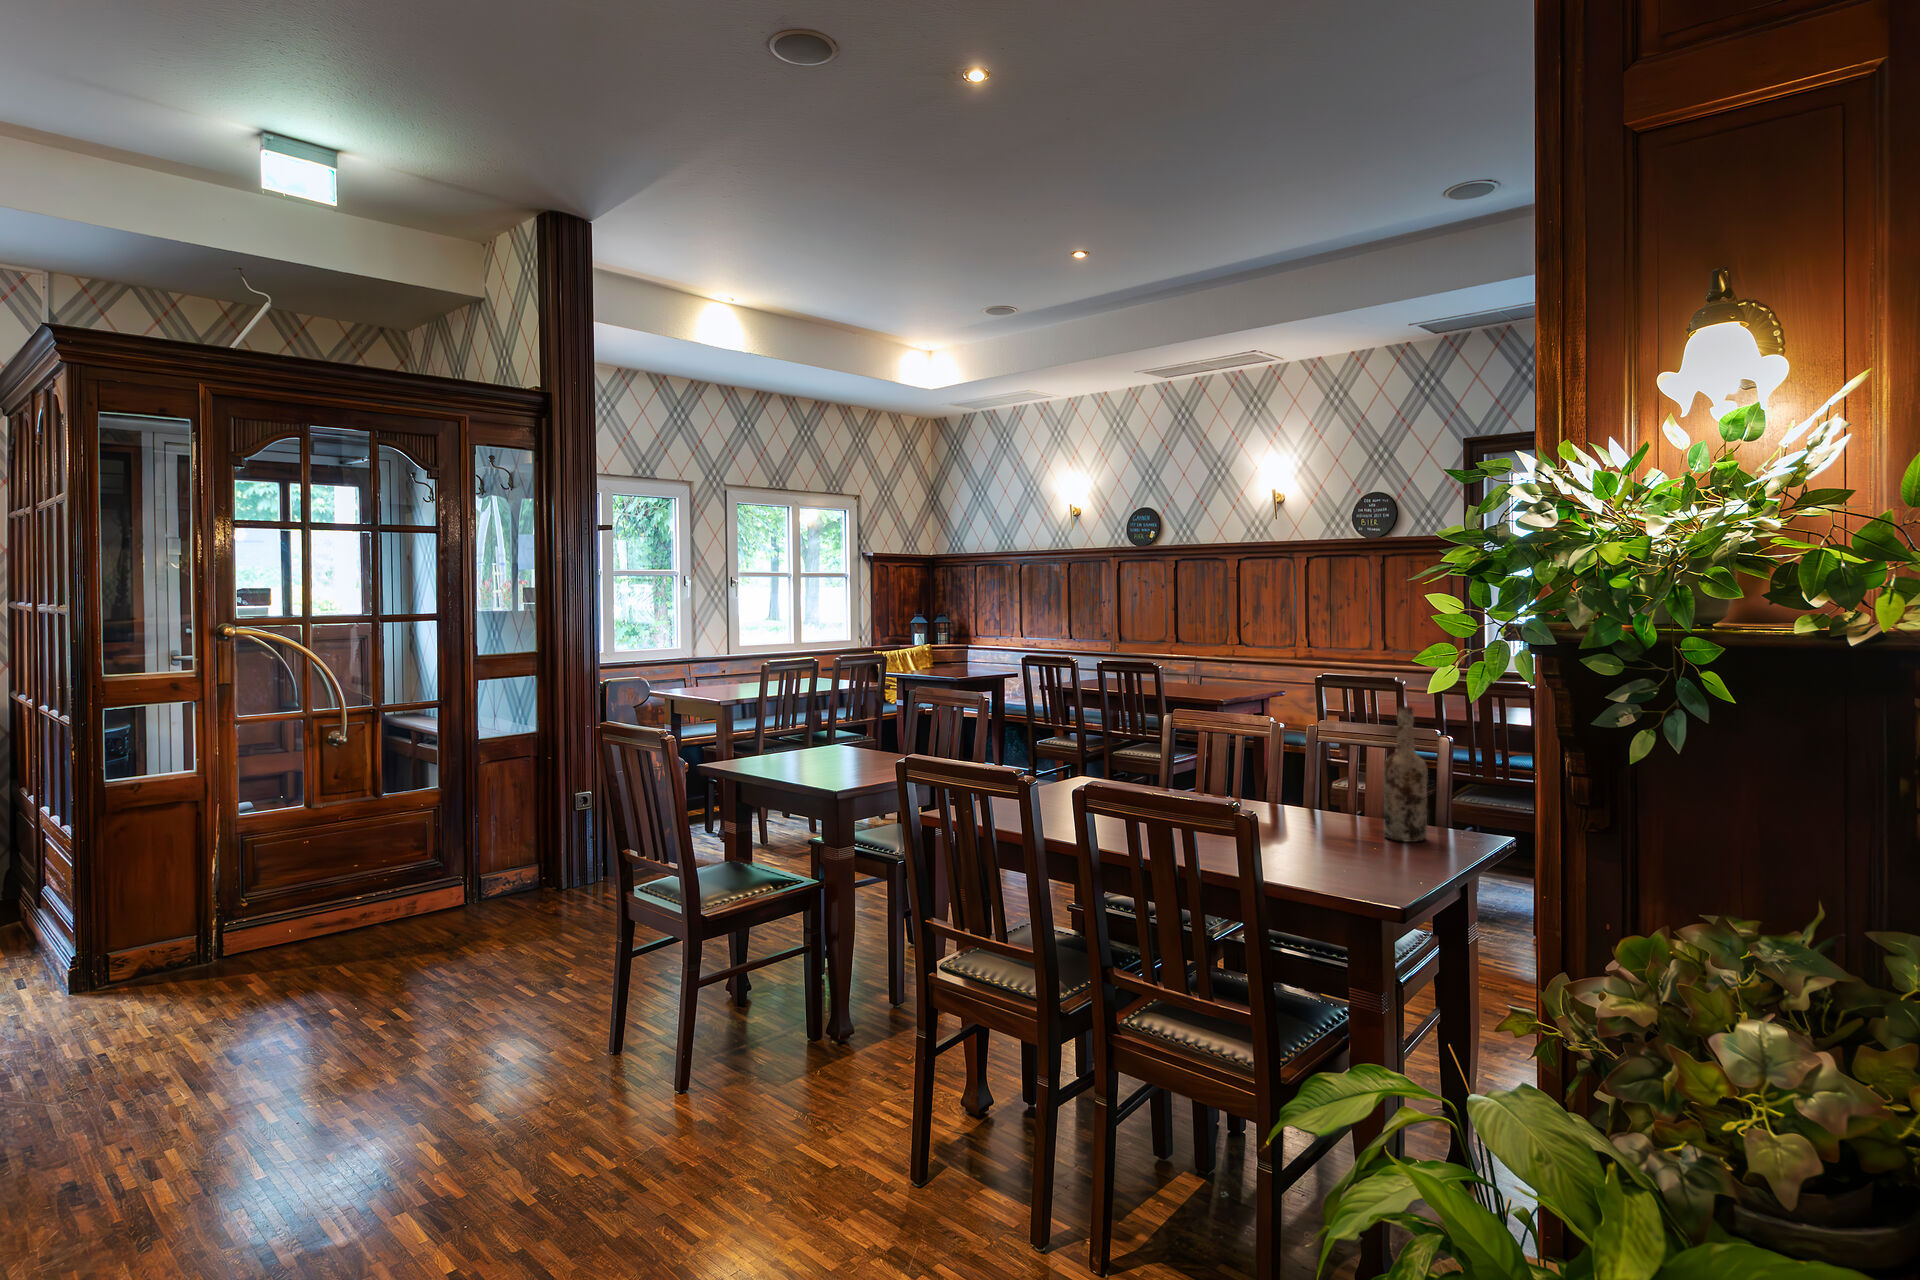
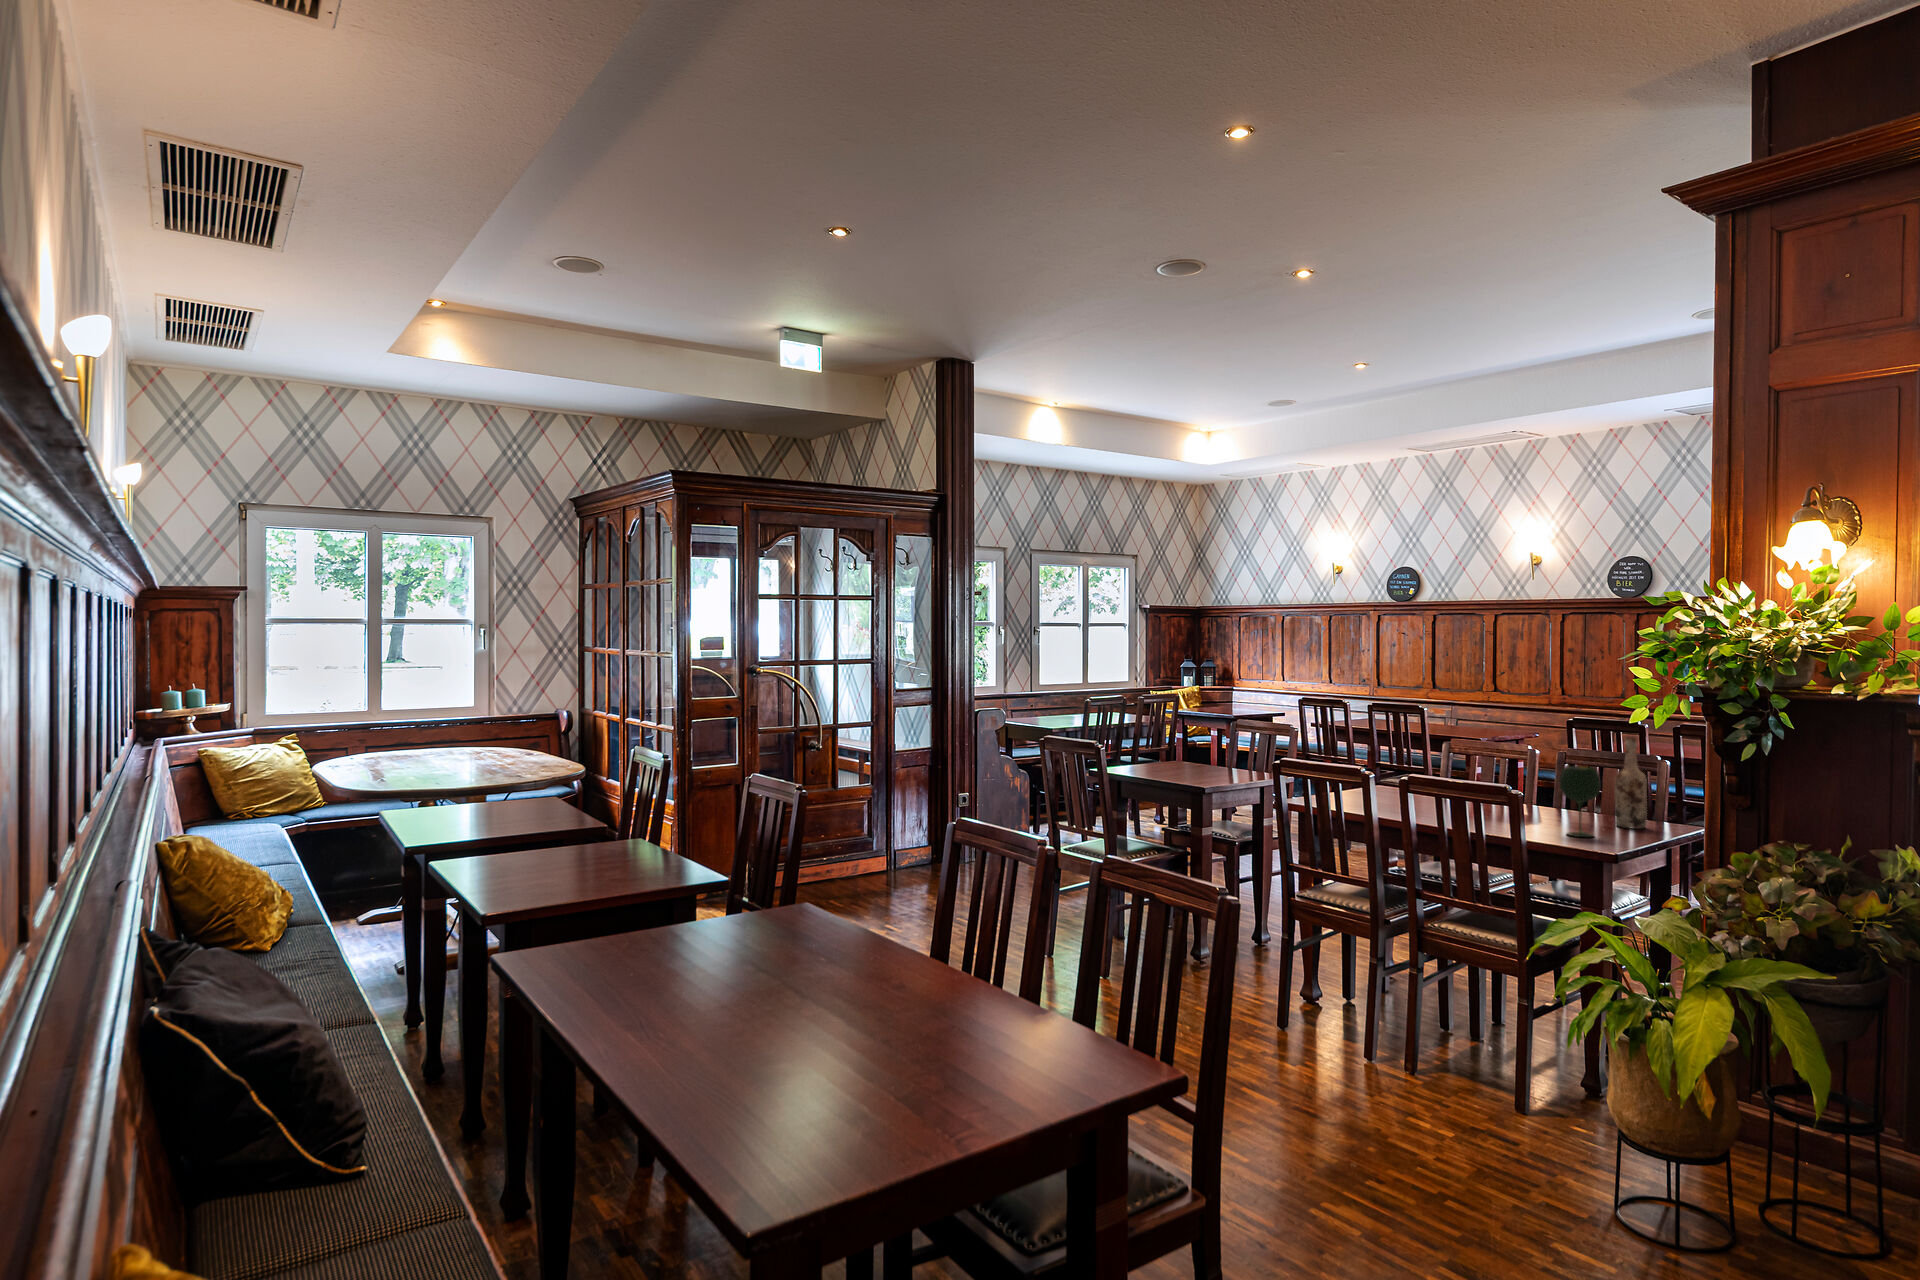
wine glass: none [1308,755,1367,865] -> present [1560,766,1601,837]

